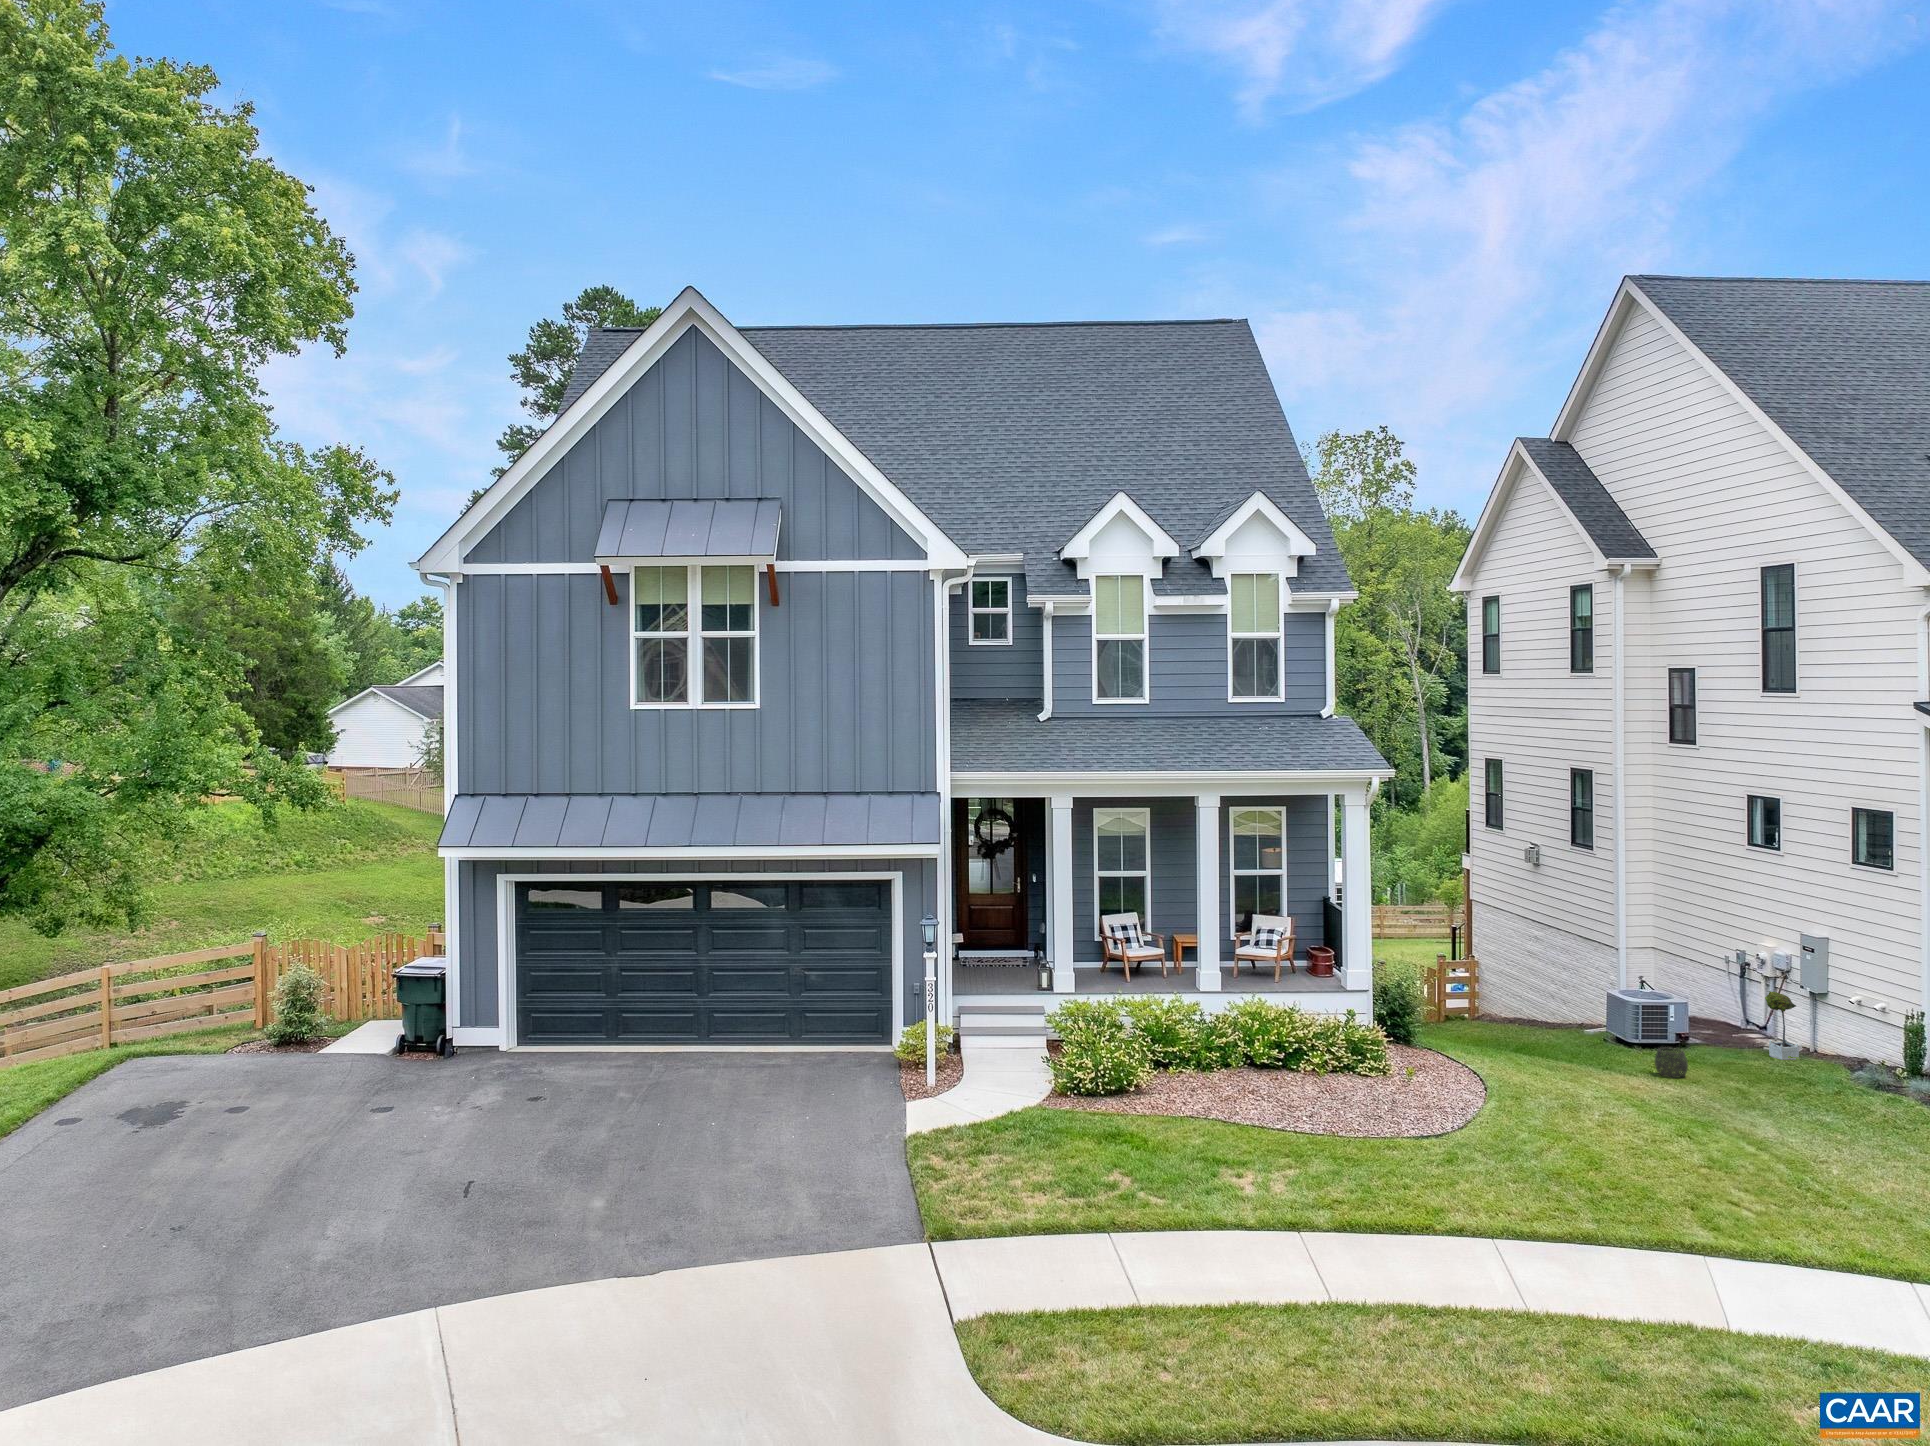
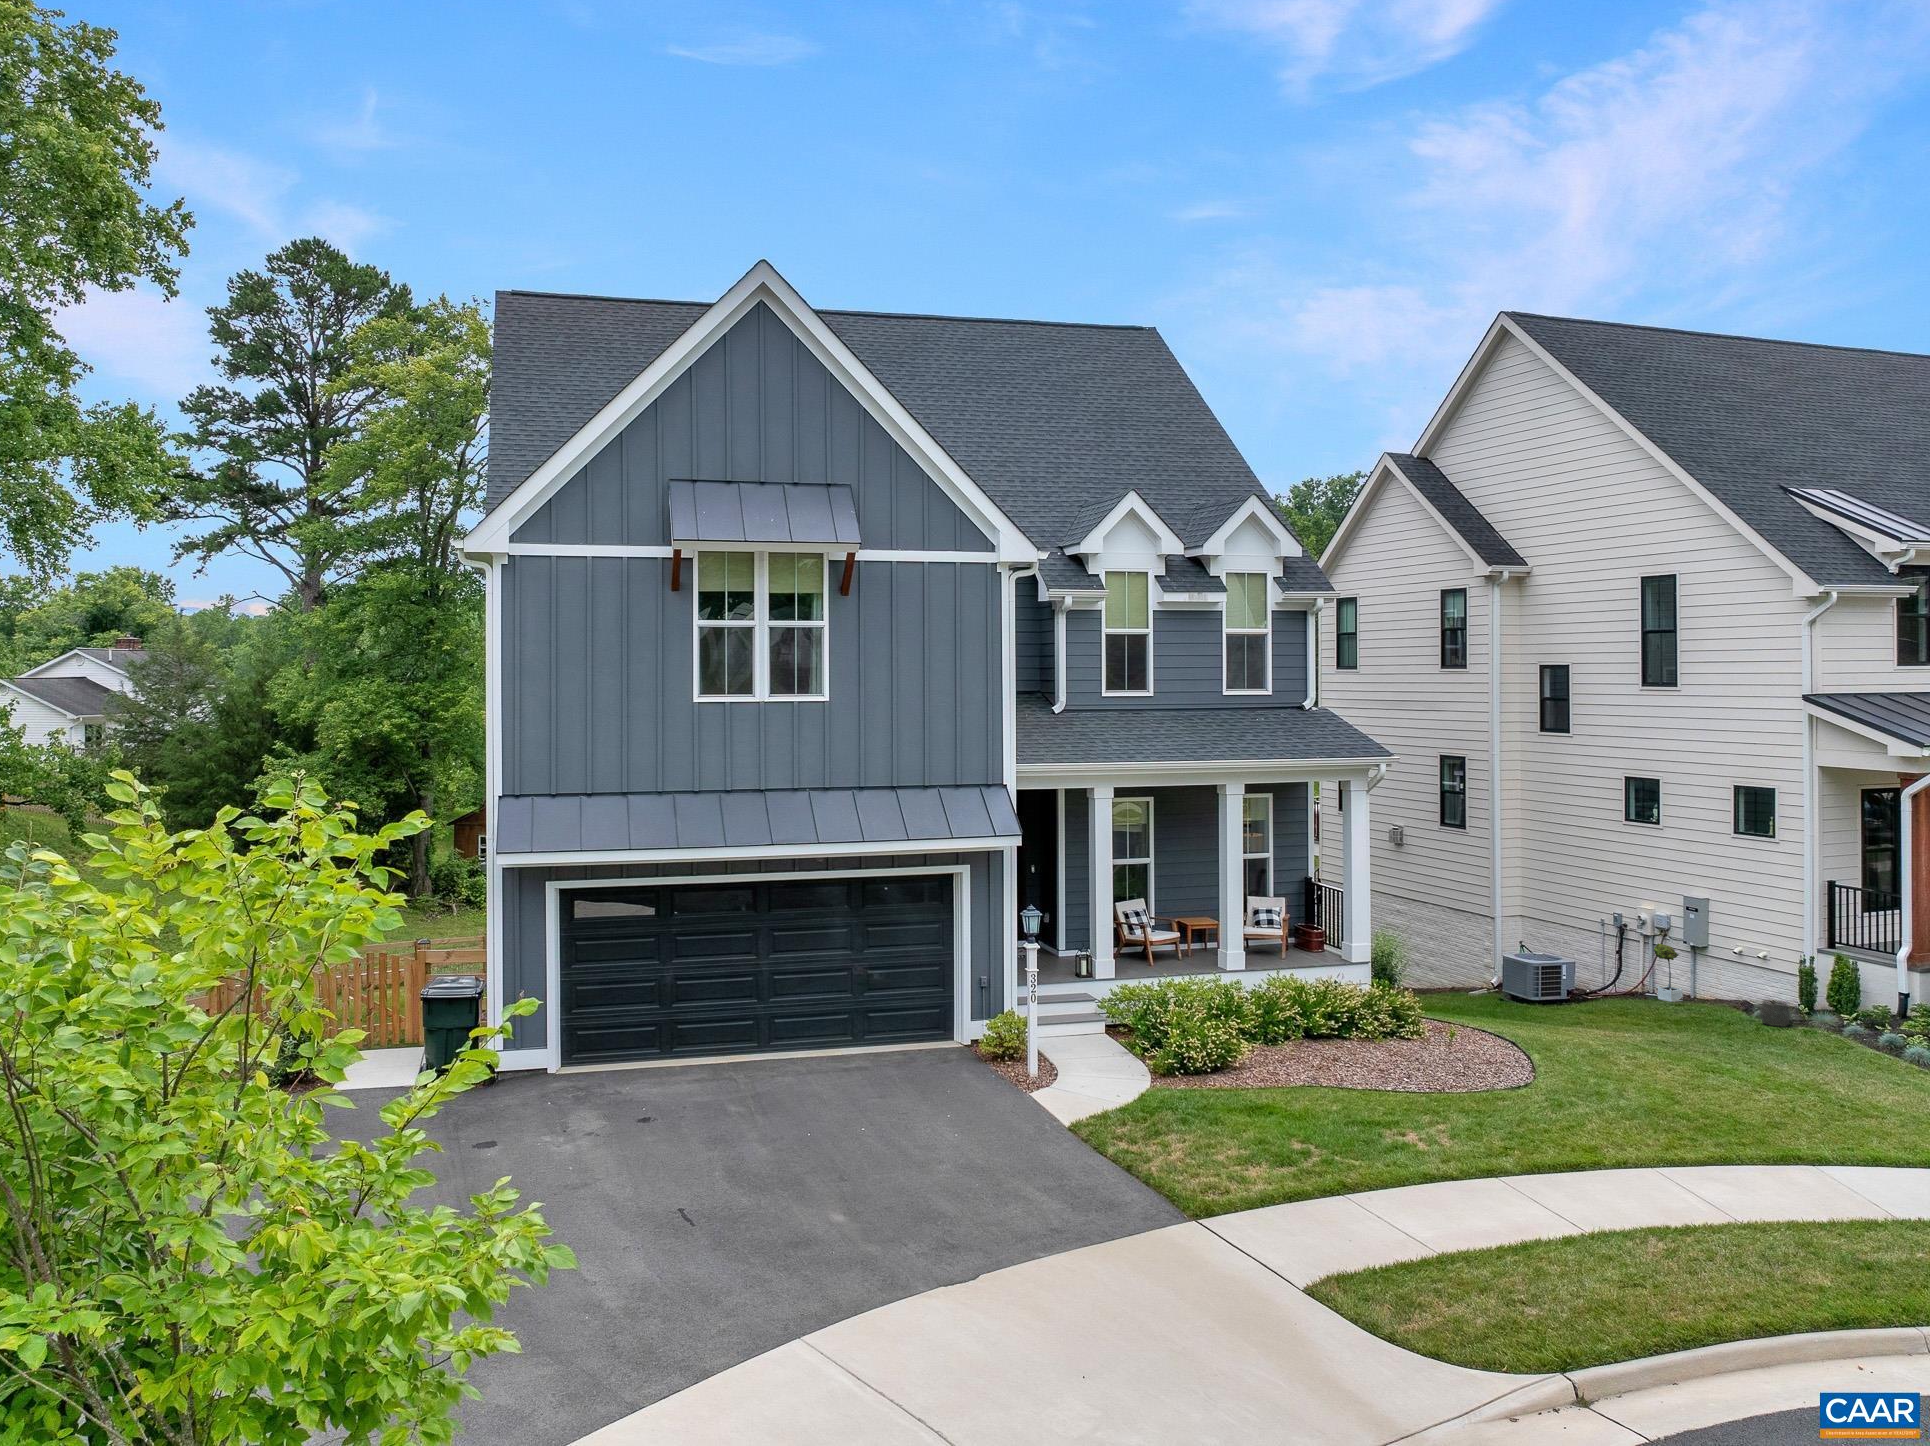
woven basket: present [1655,1047,1688,1078] -> present [1760,1000,1791,1027]

